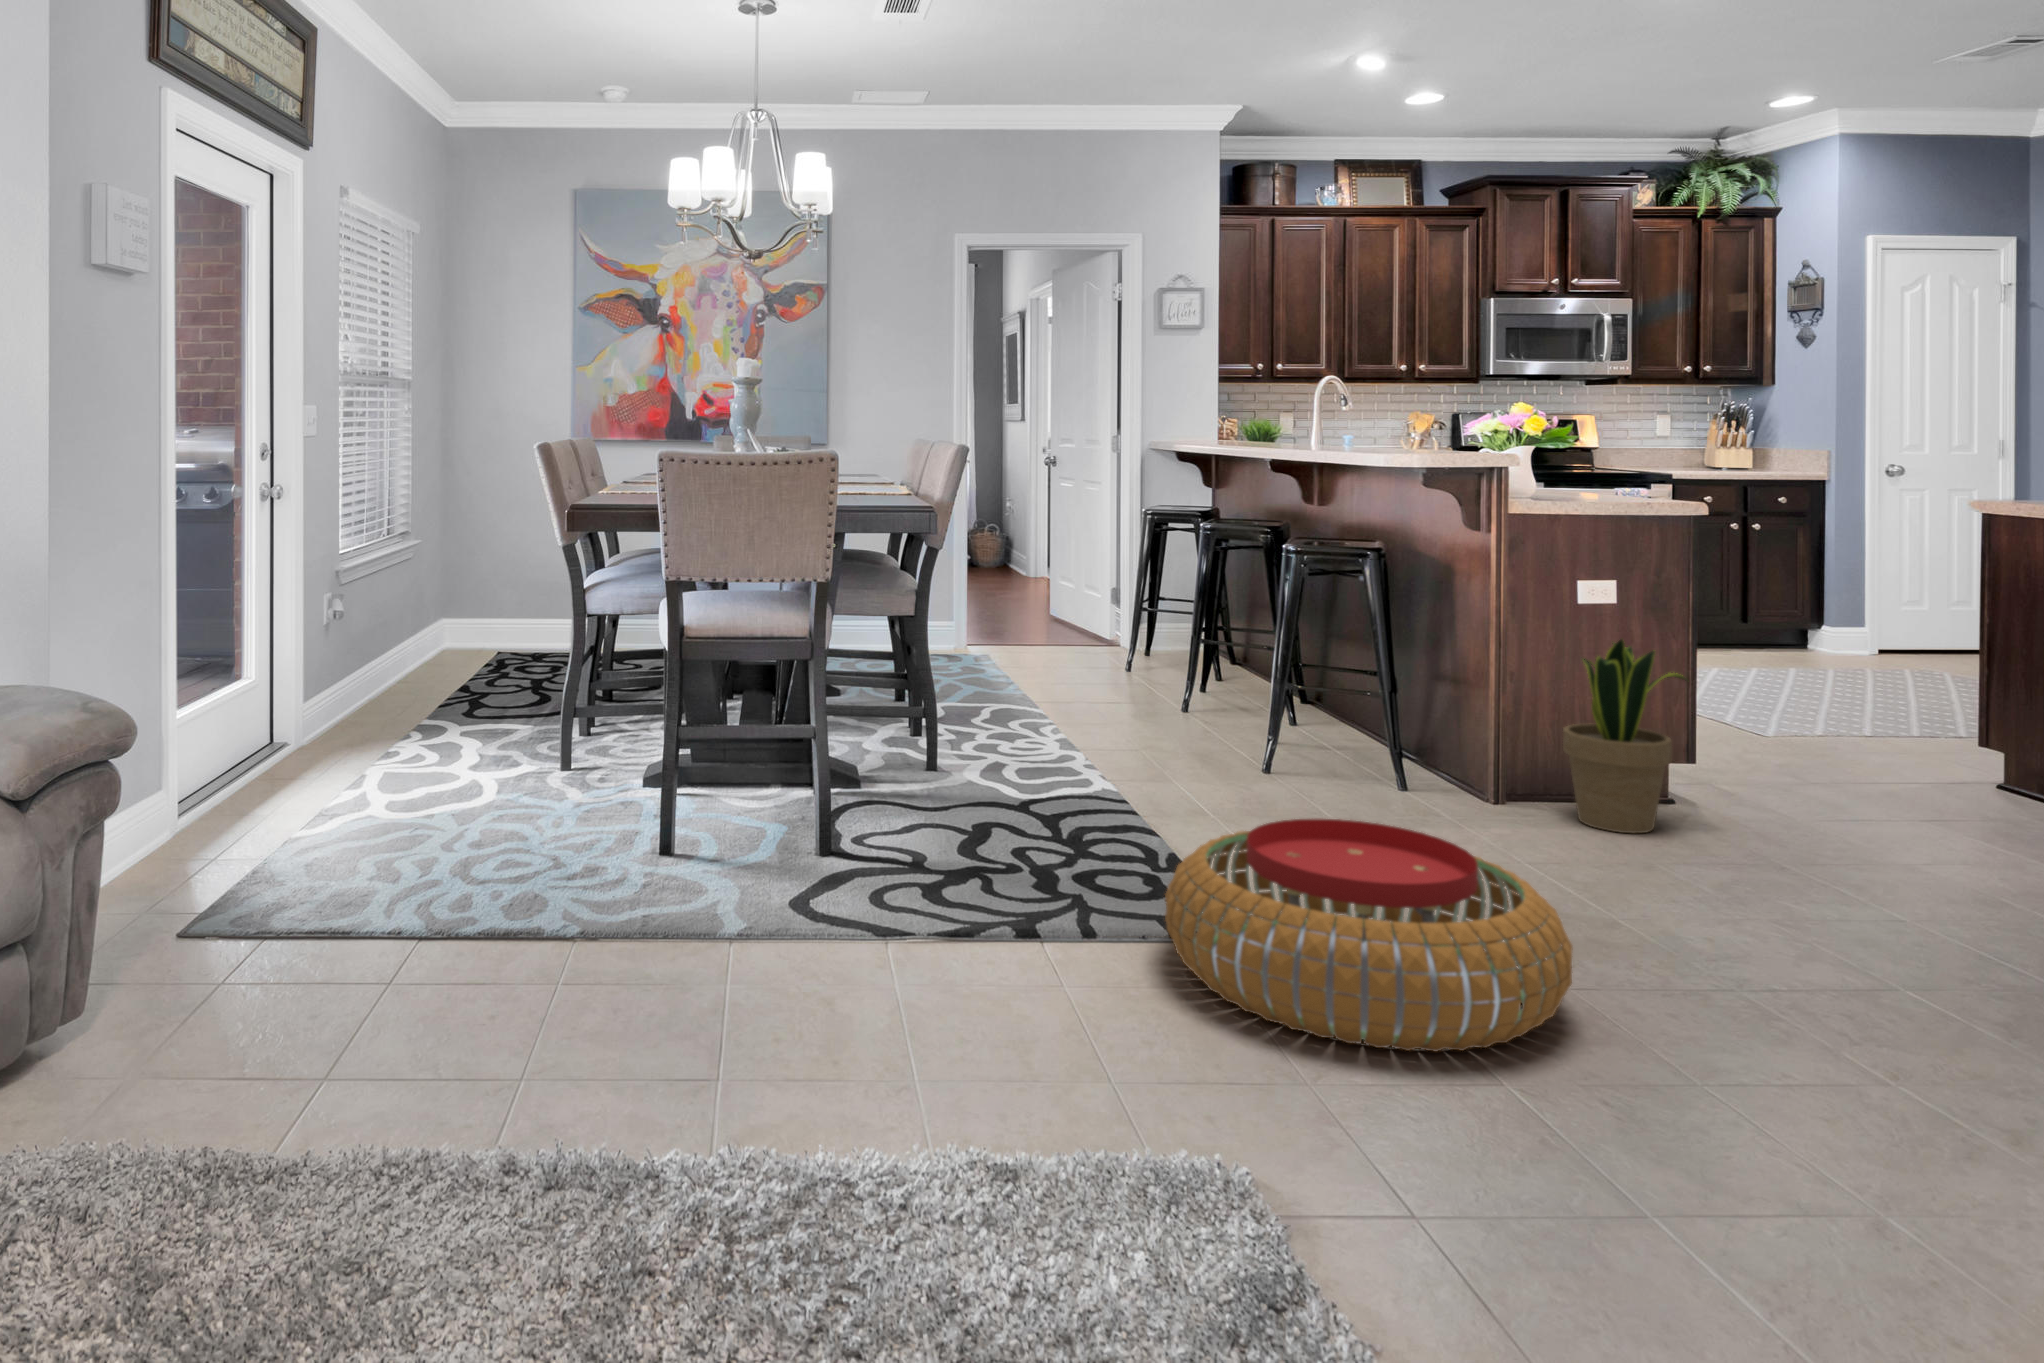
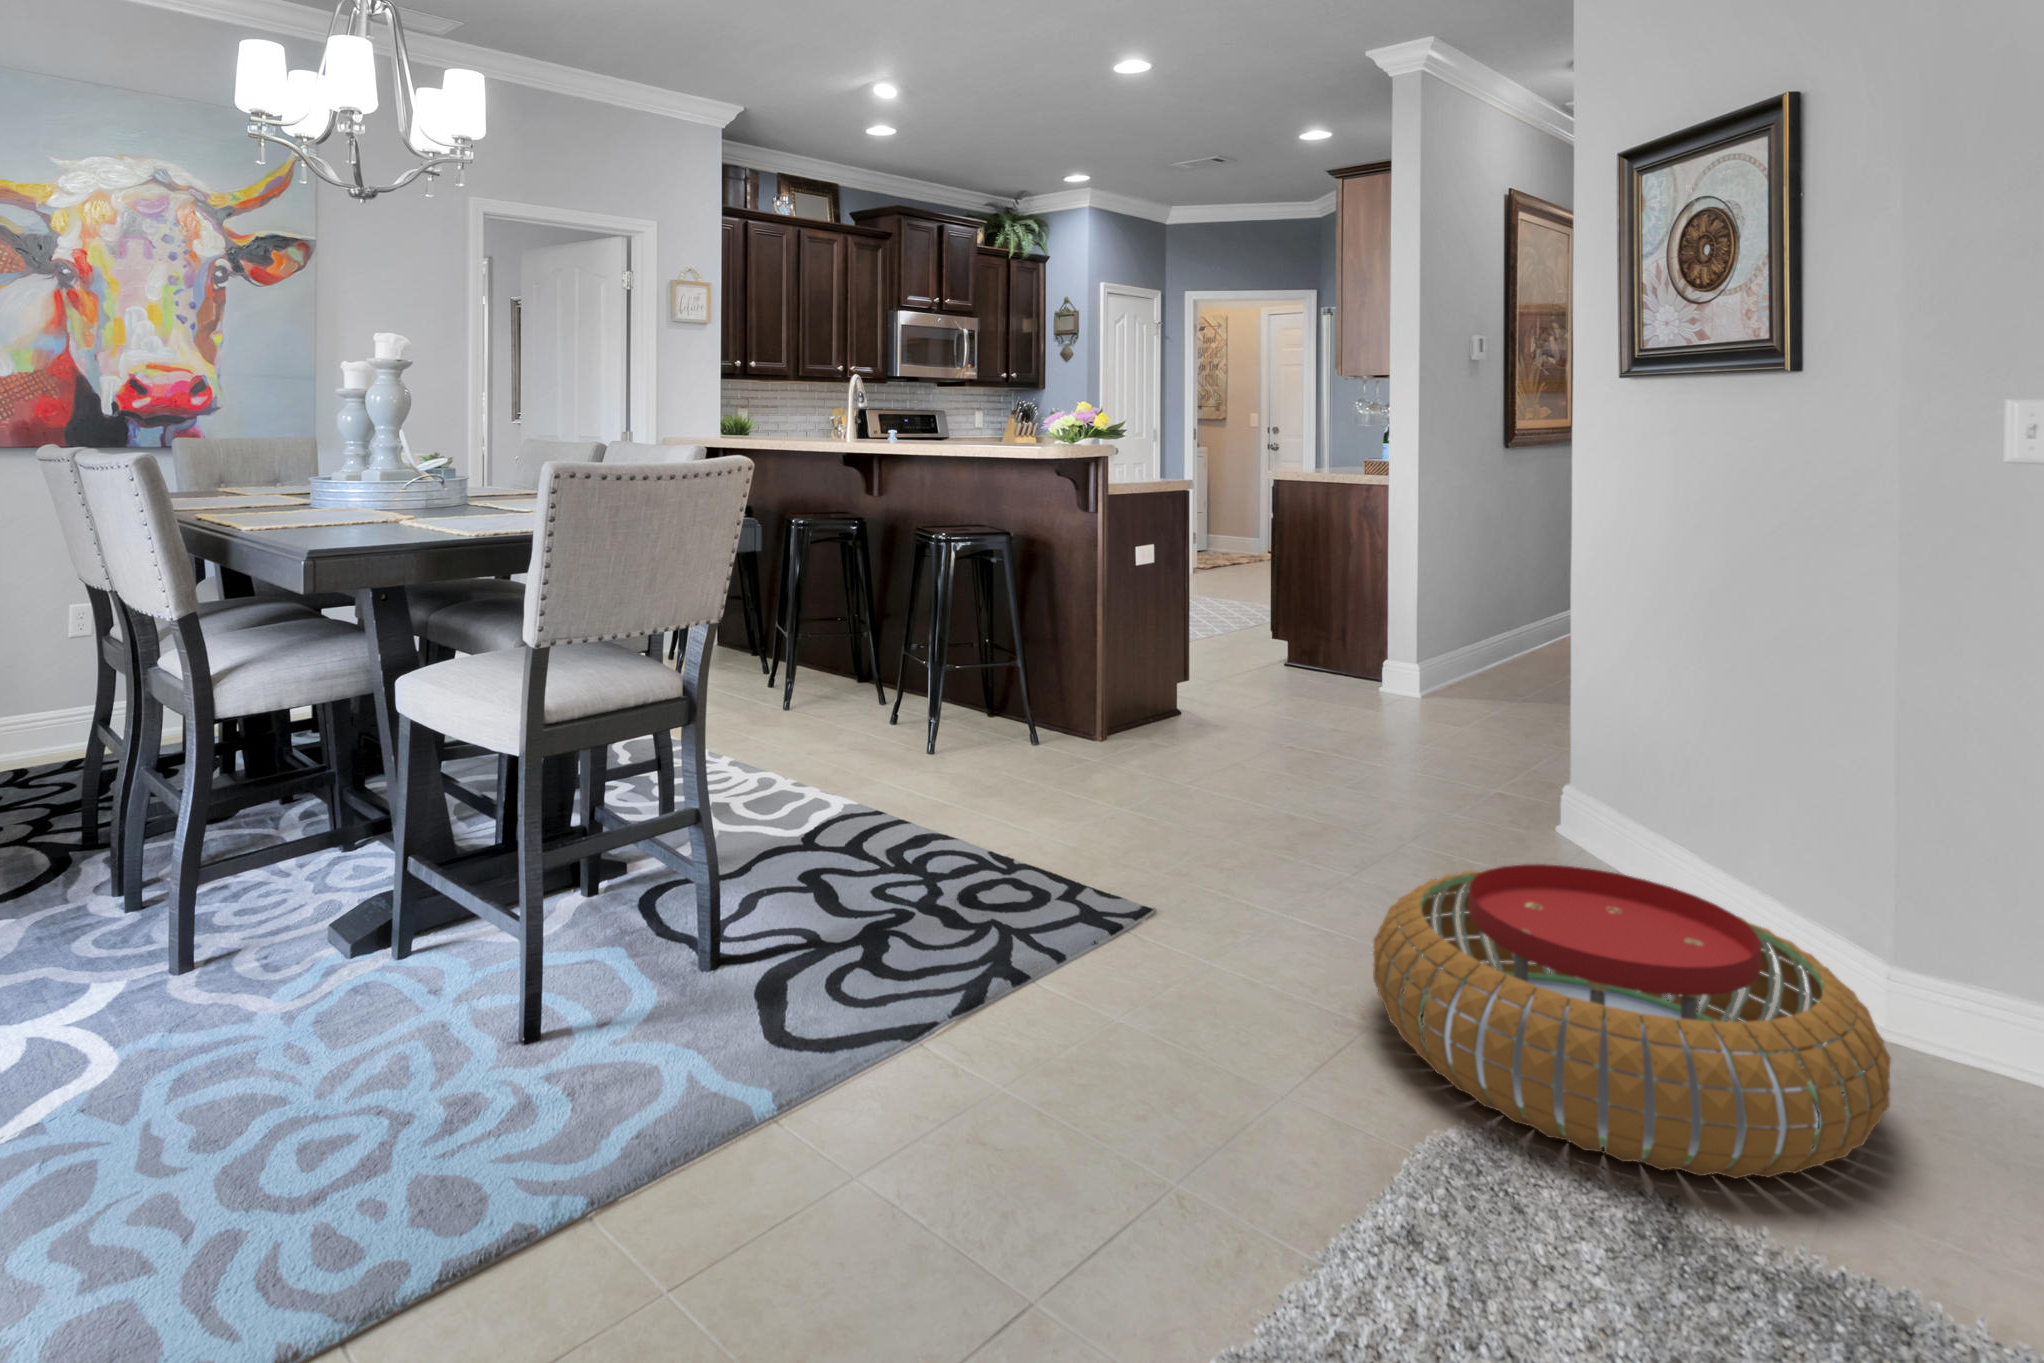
potted plant: present [1563,640,1685,833] -> none [1266,611,1362,786]

